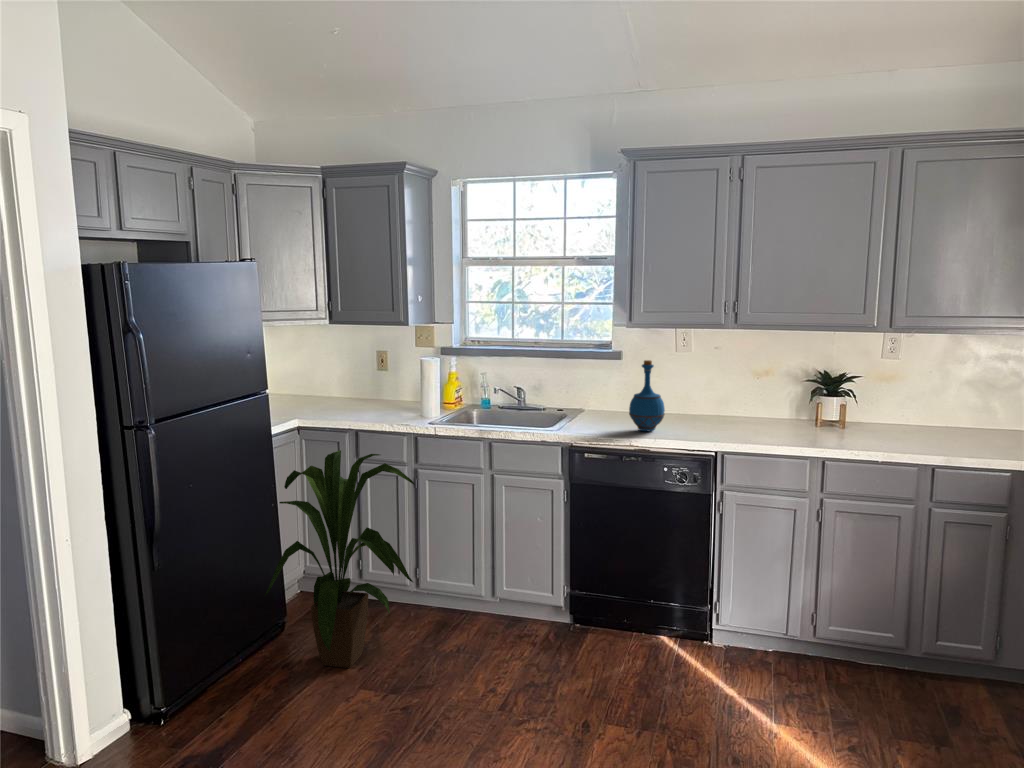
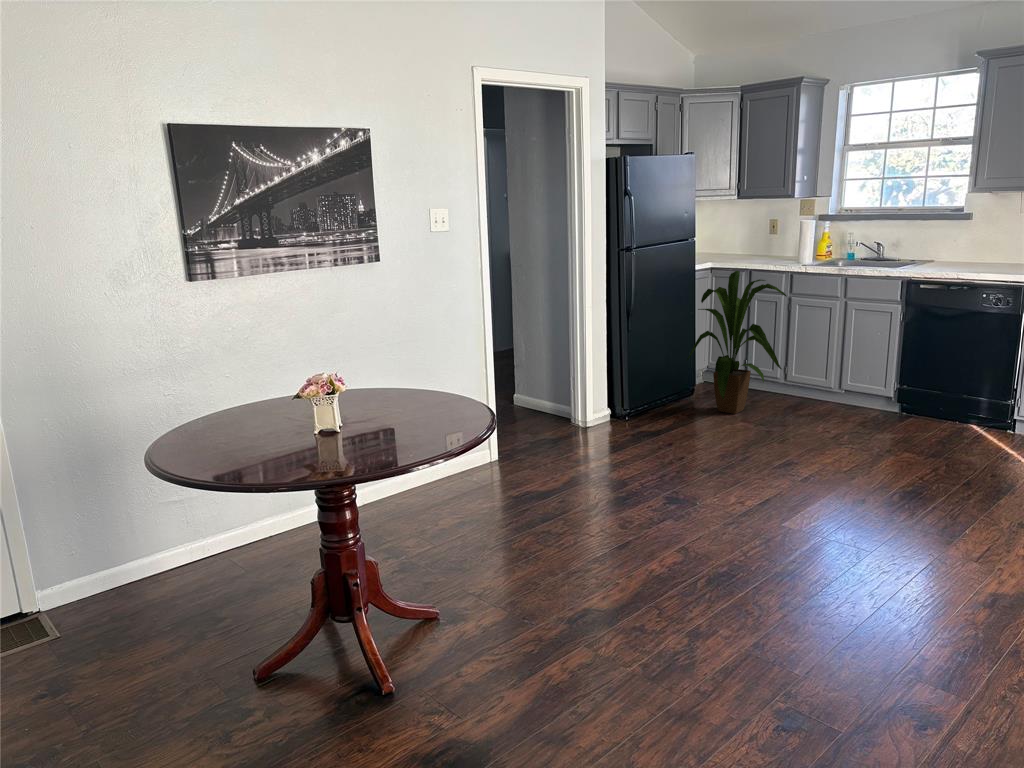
bottle: present [629,360,665,431] -> none [961,216,993,271]

